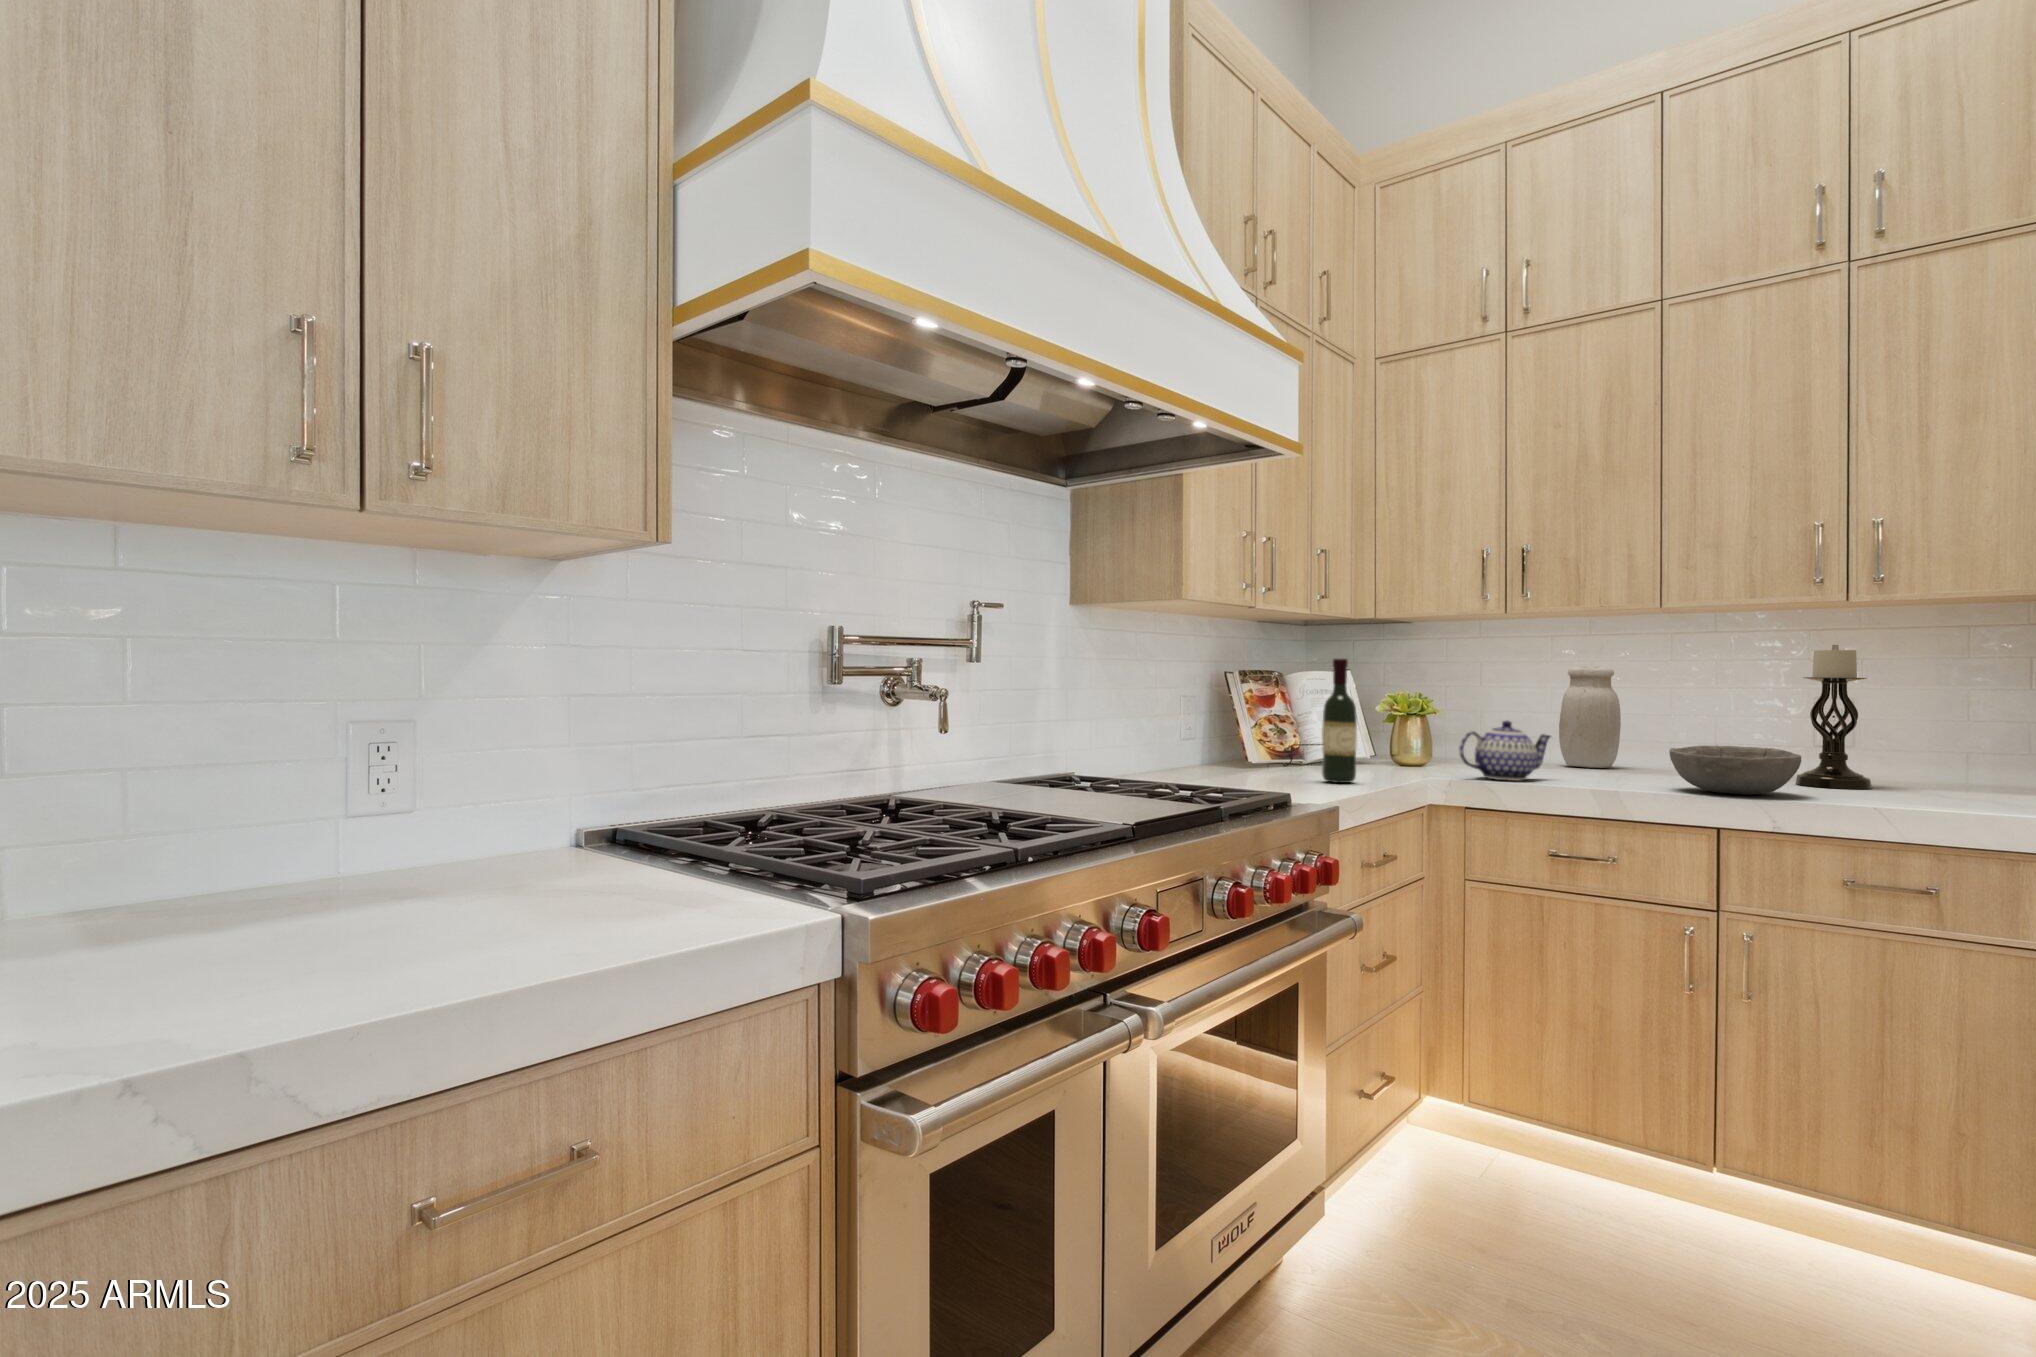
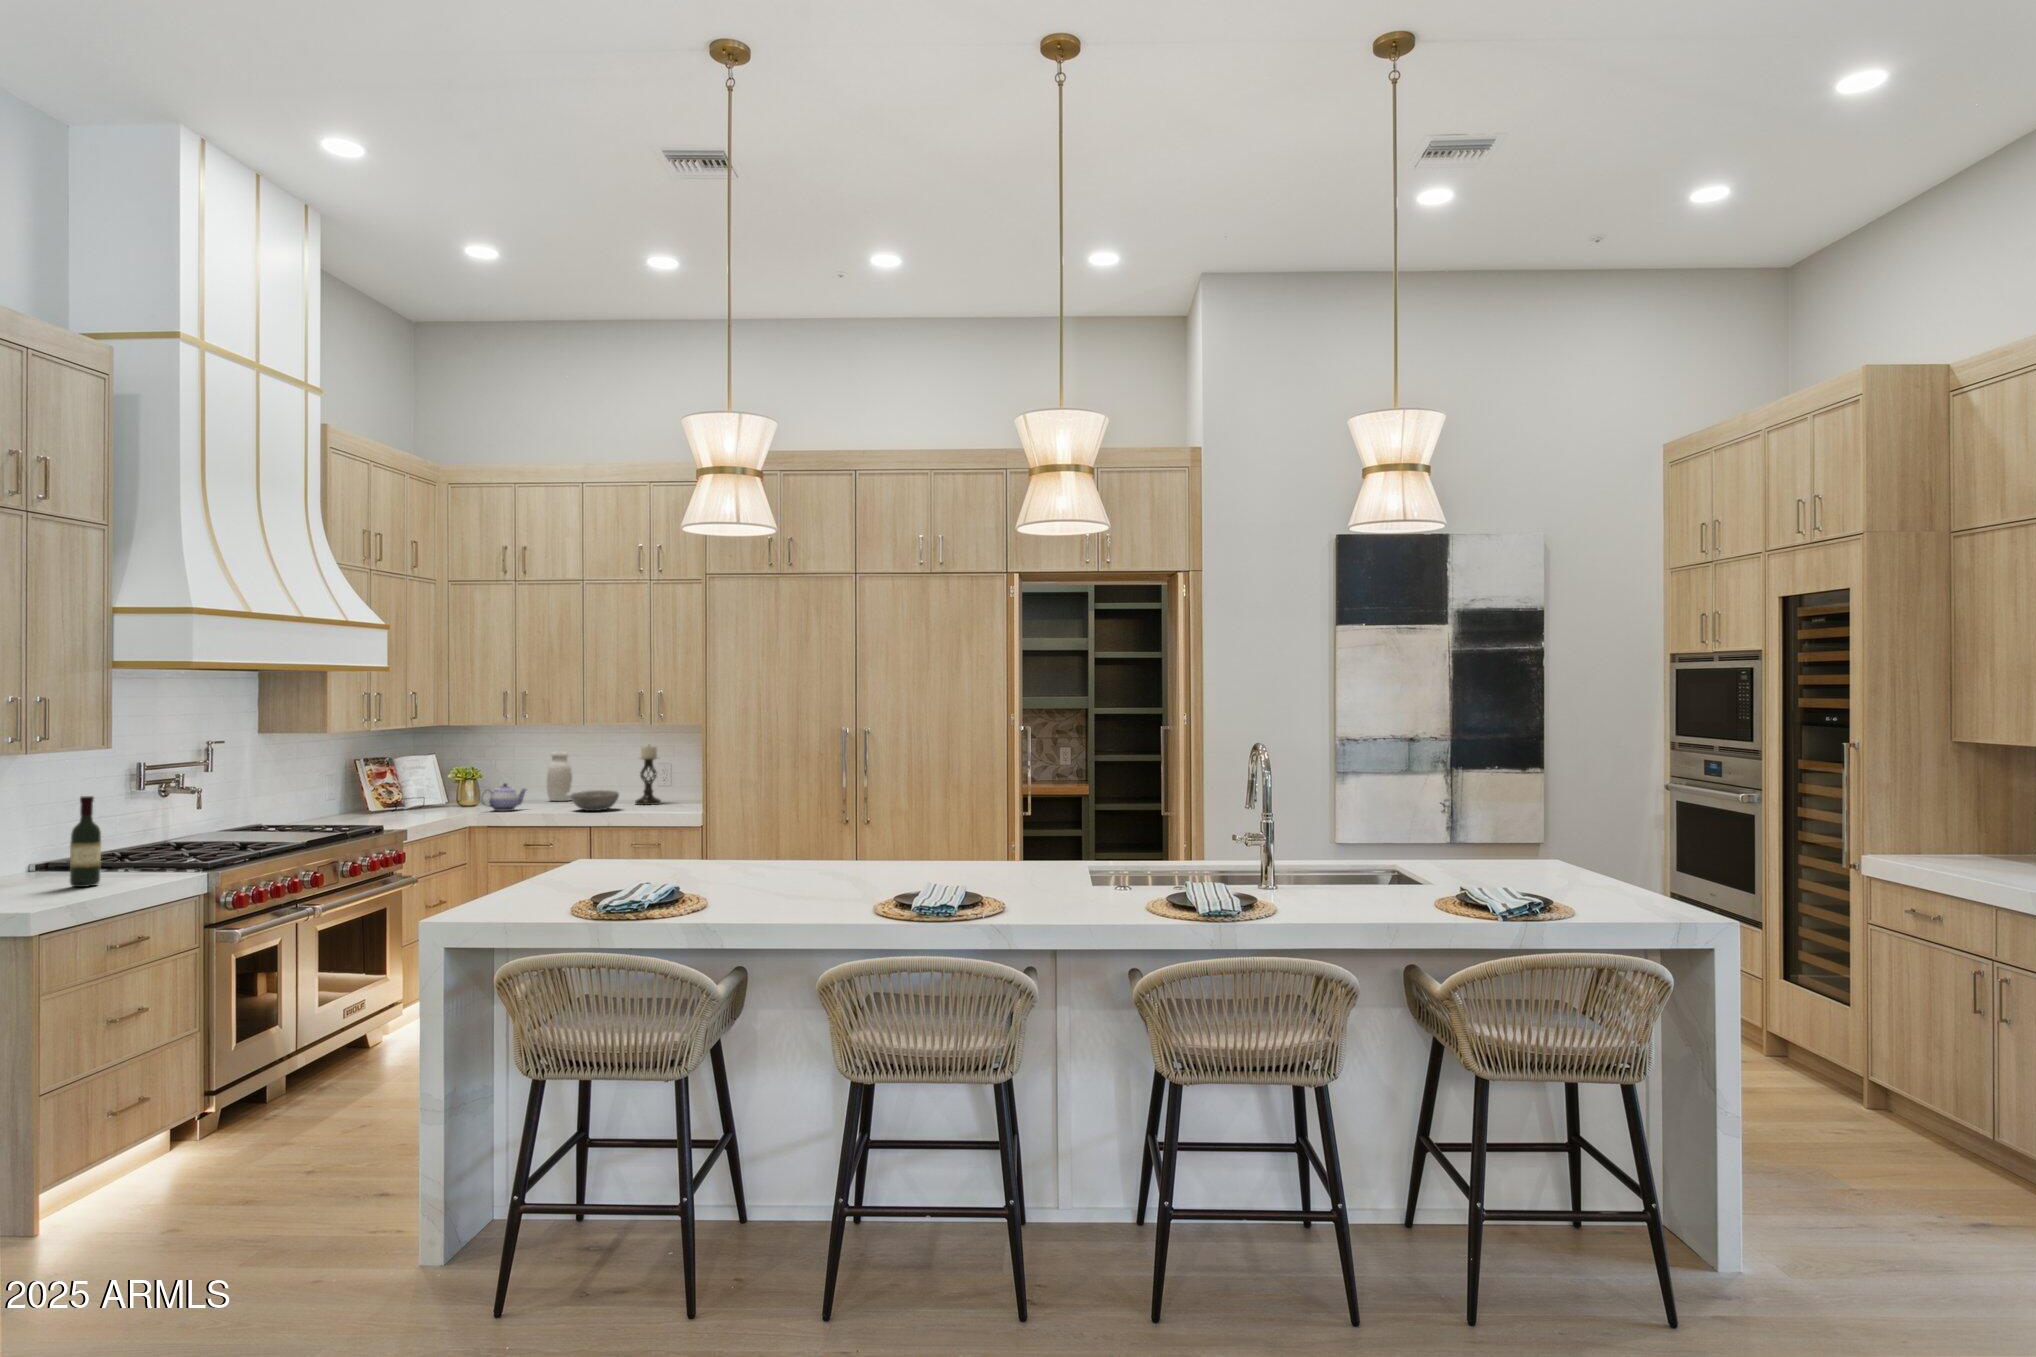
wine bottle: present [1322,659,1357,783] -> present [70,796,101,887]

